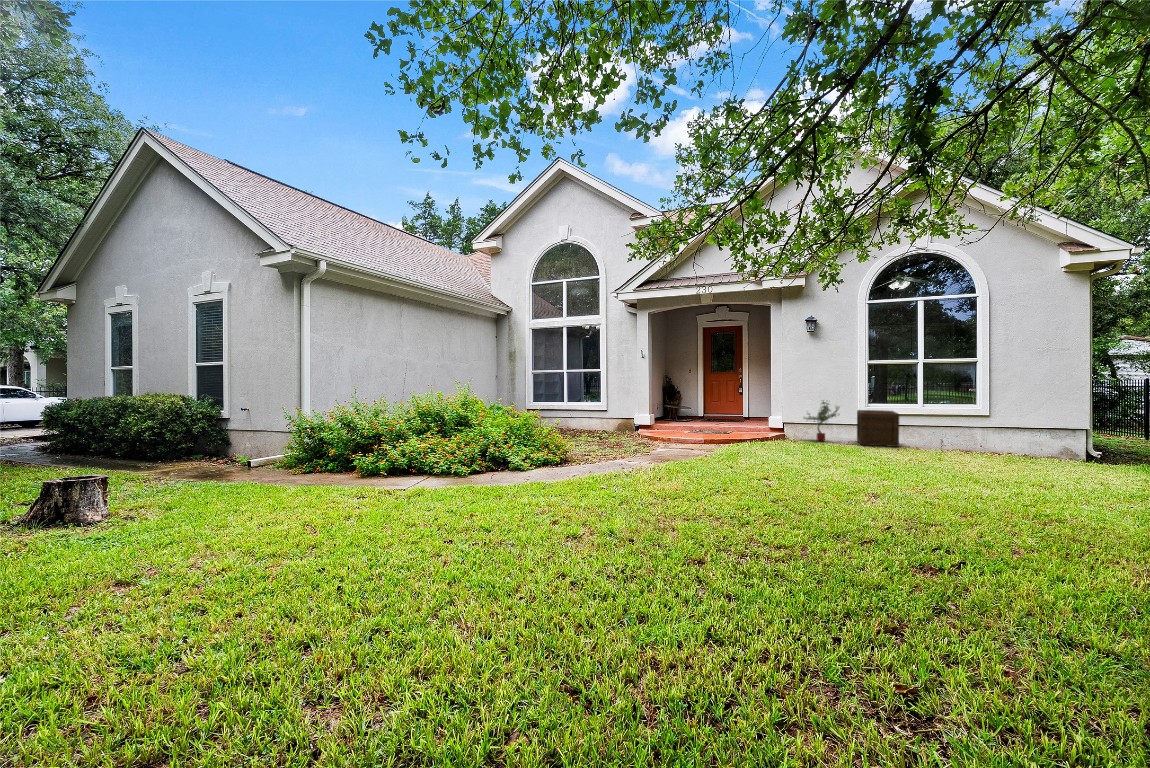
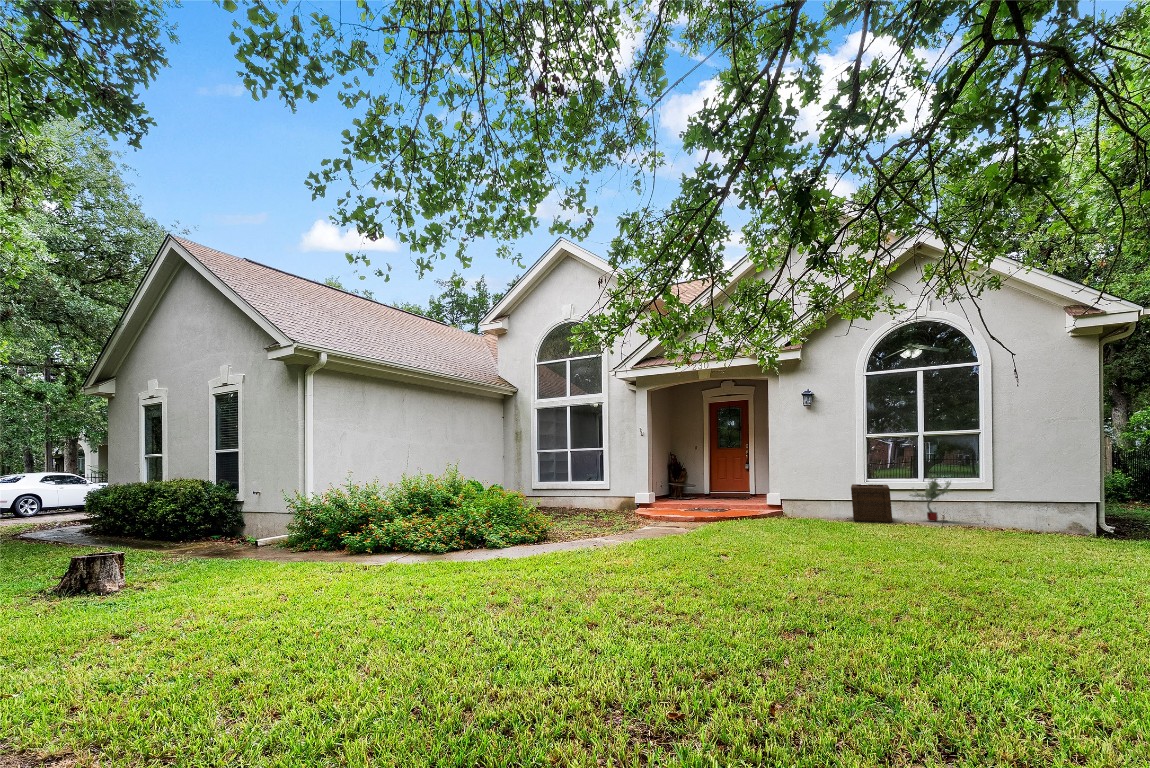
potted tree: present [804,400,840,441] -> present [910,476,952,522]

